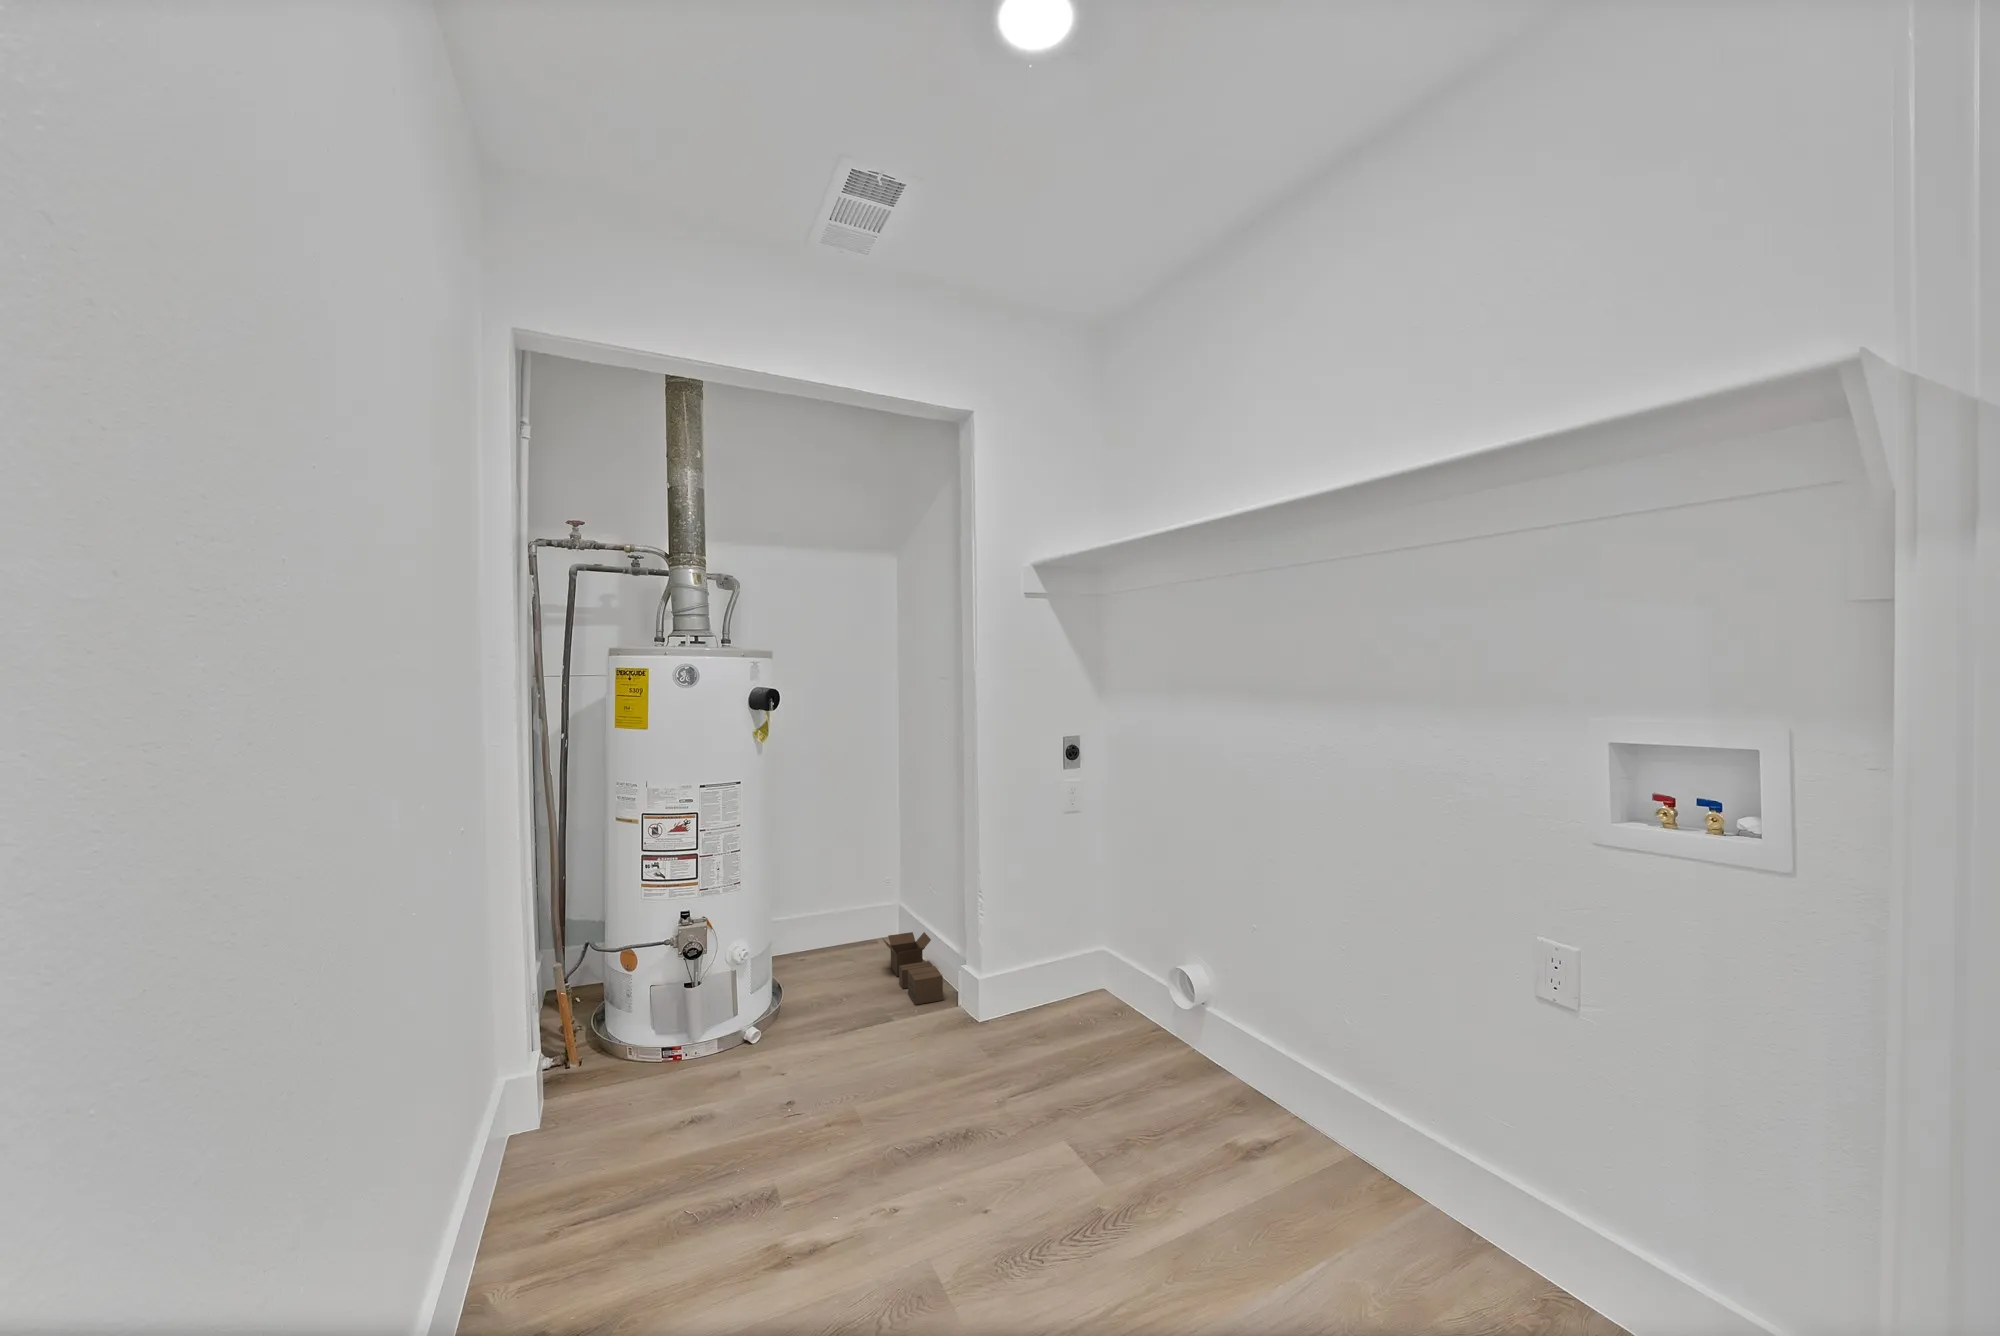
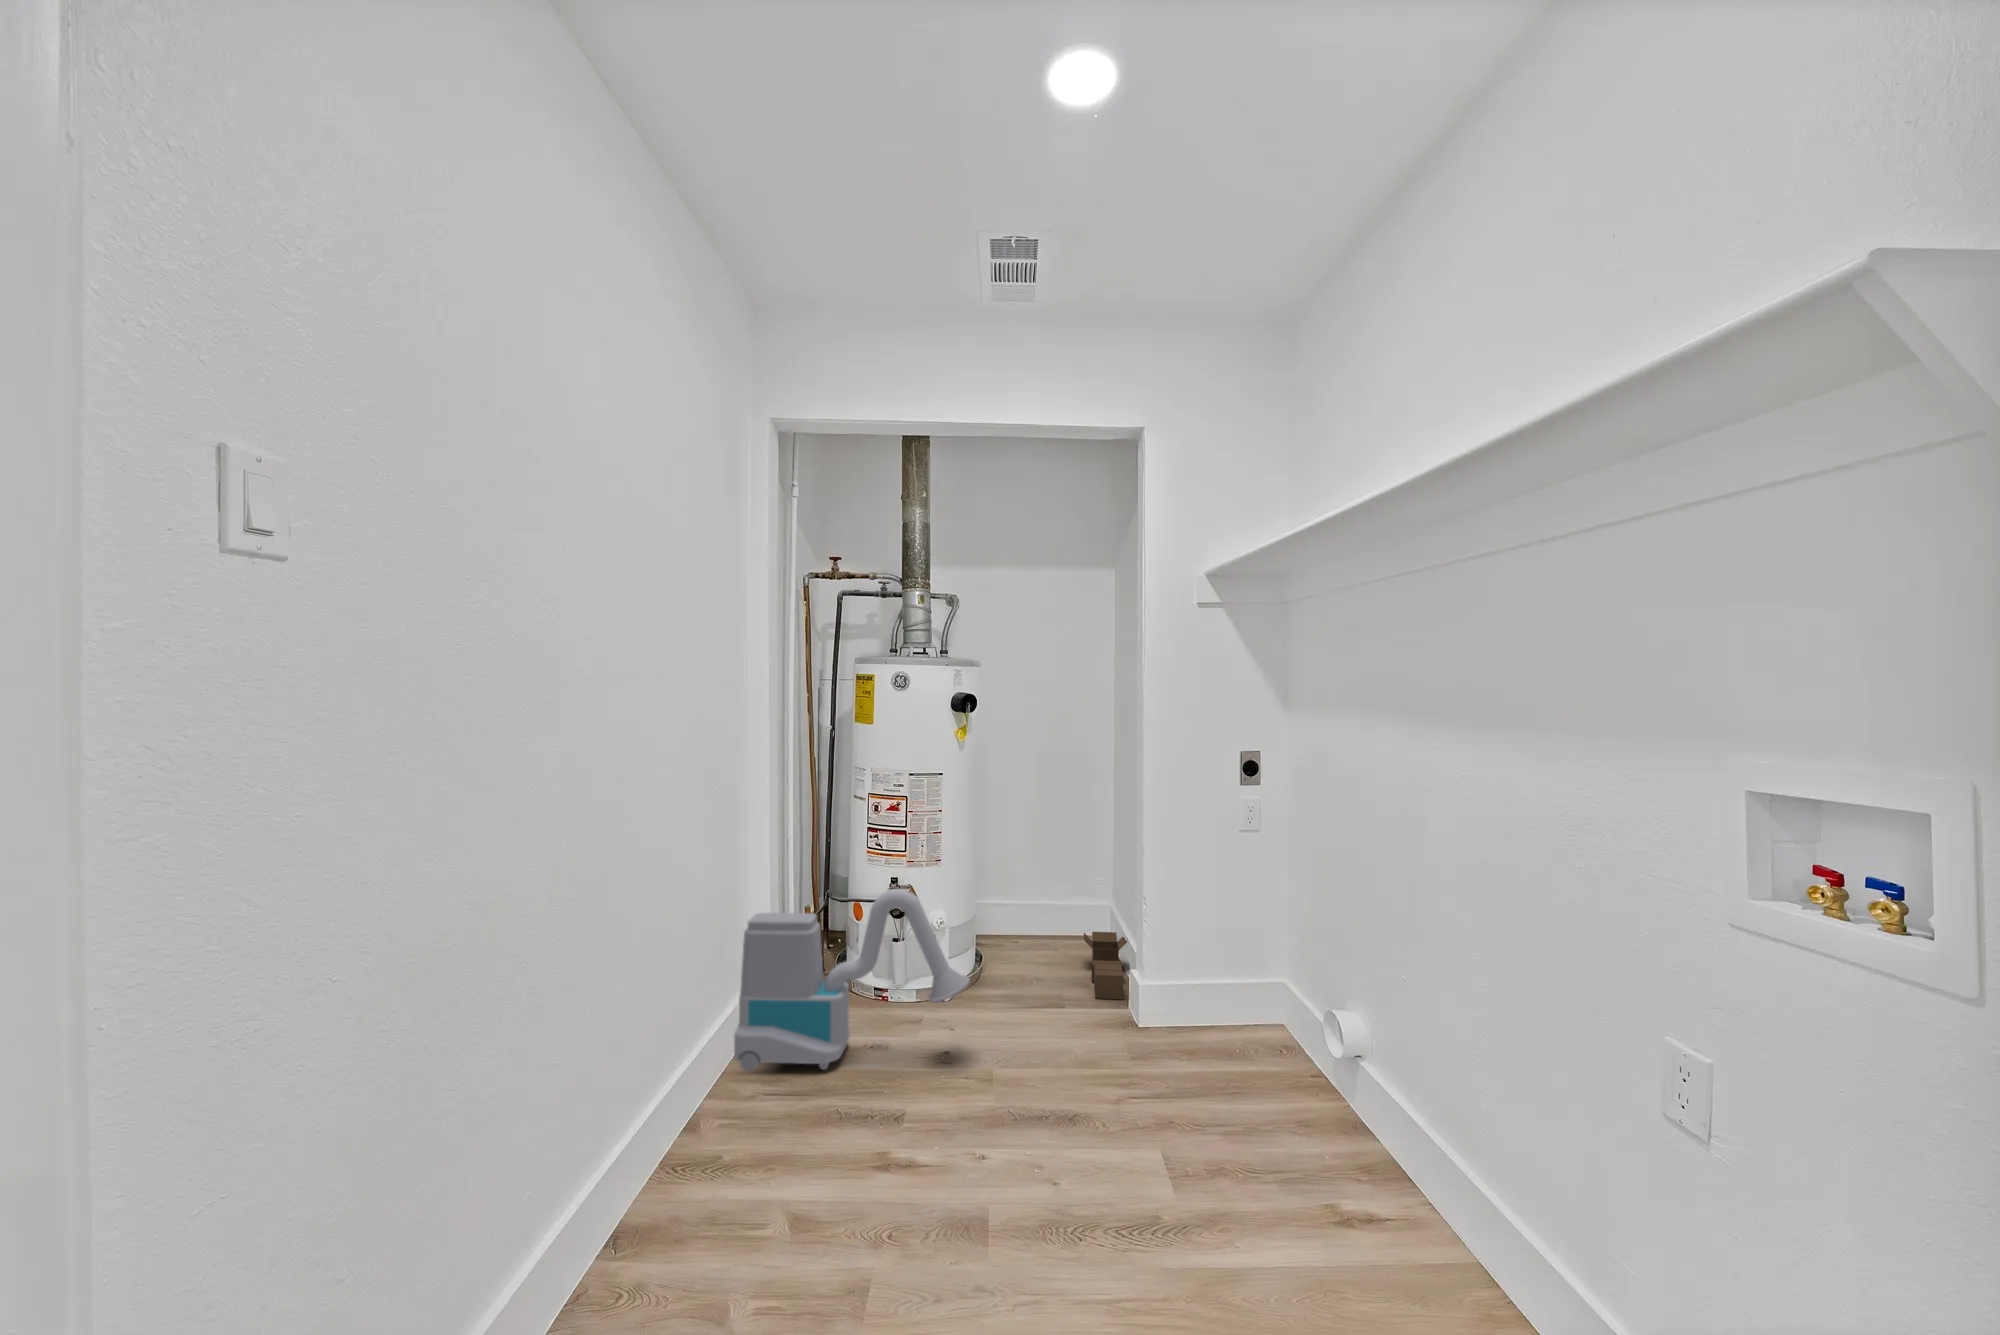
vacuum cleaner: none [506,924,817,1201] -> present [734,889,970,1072]

